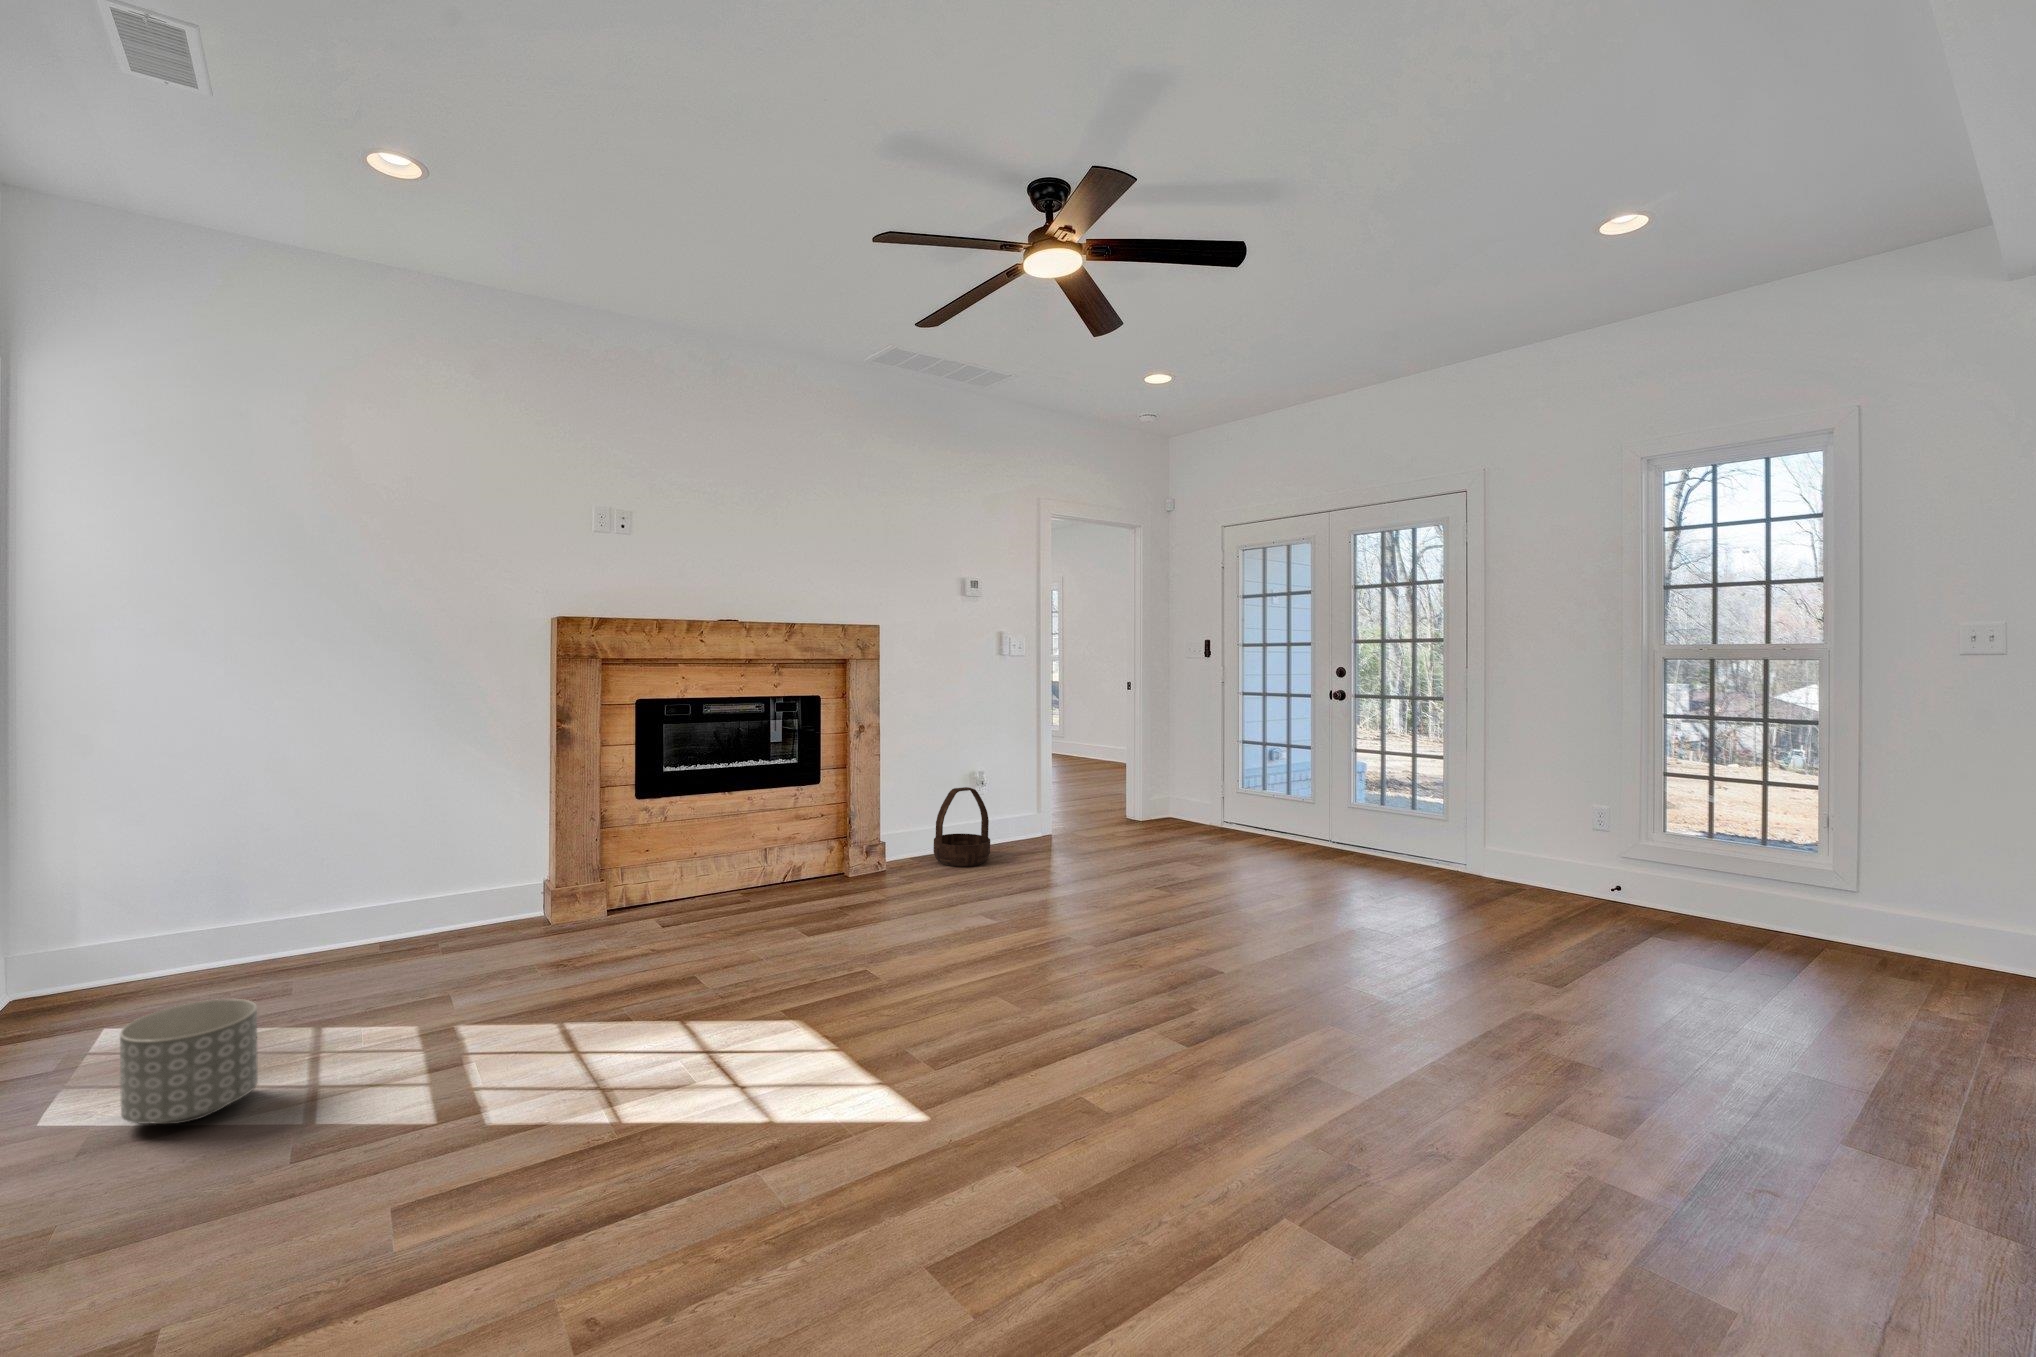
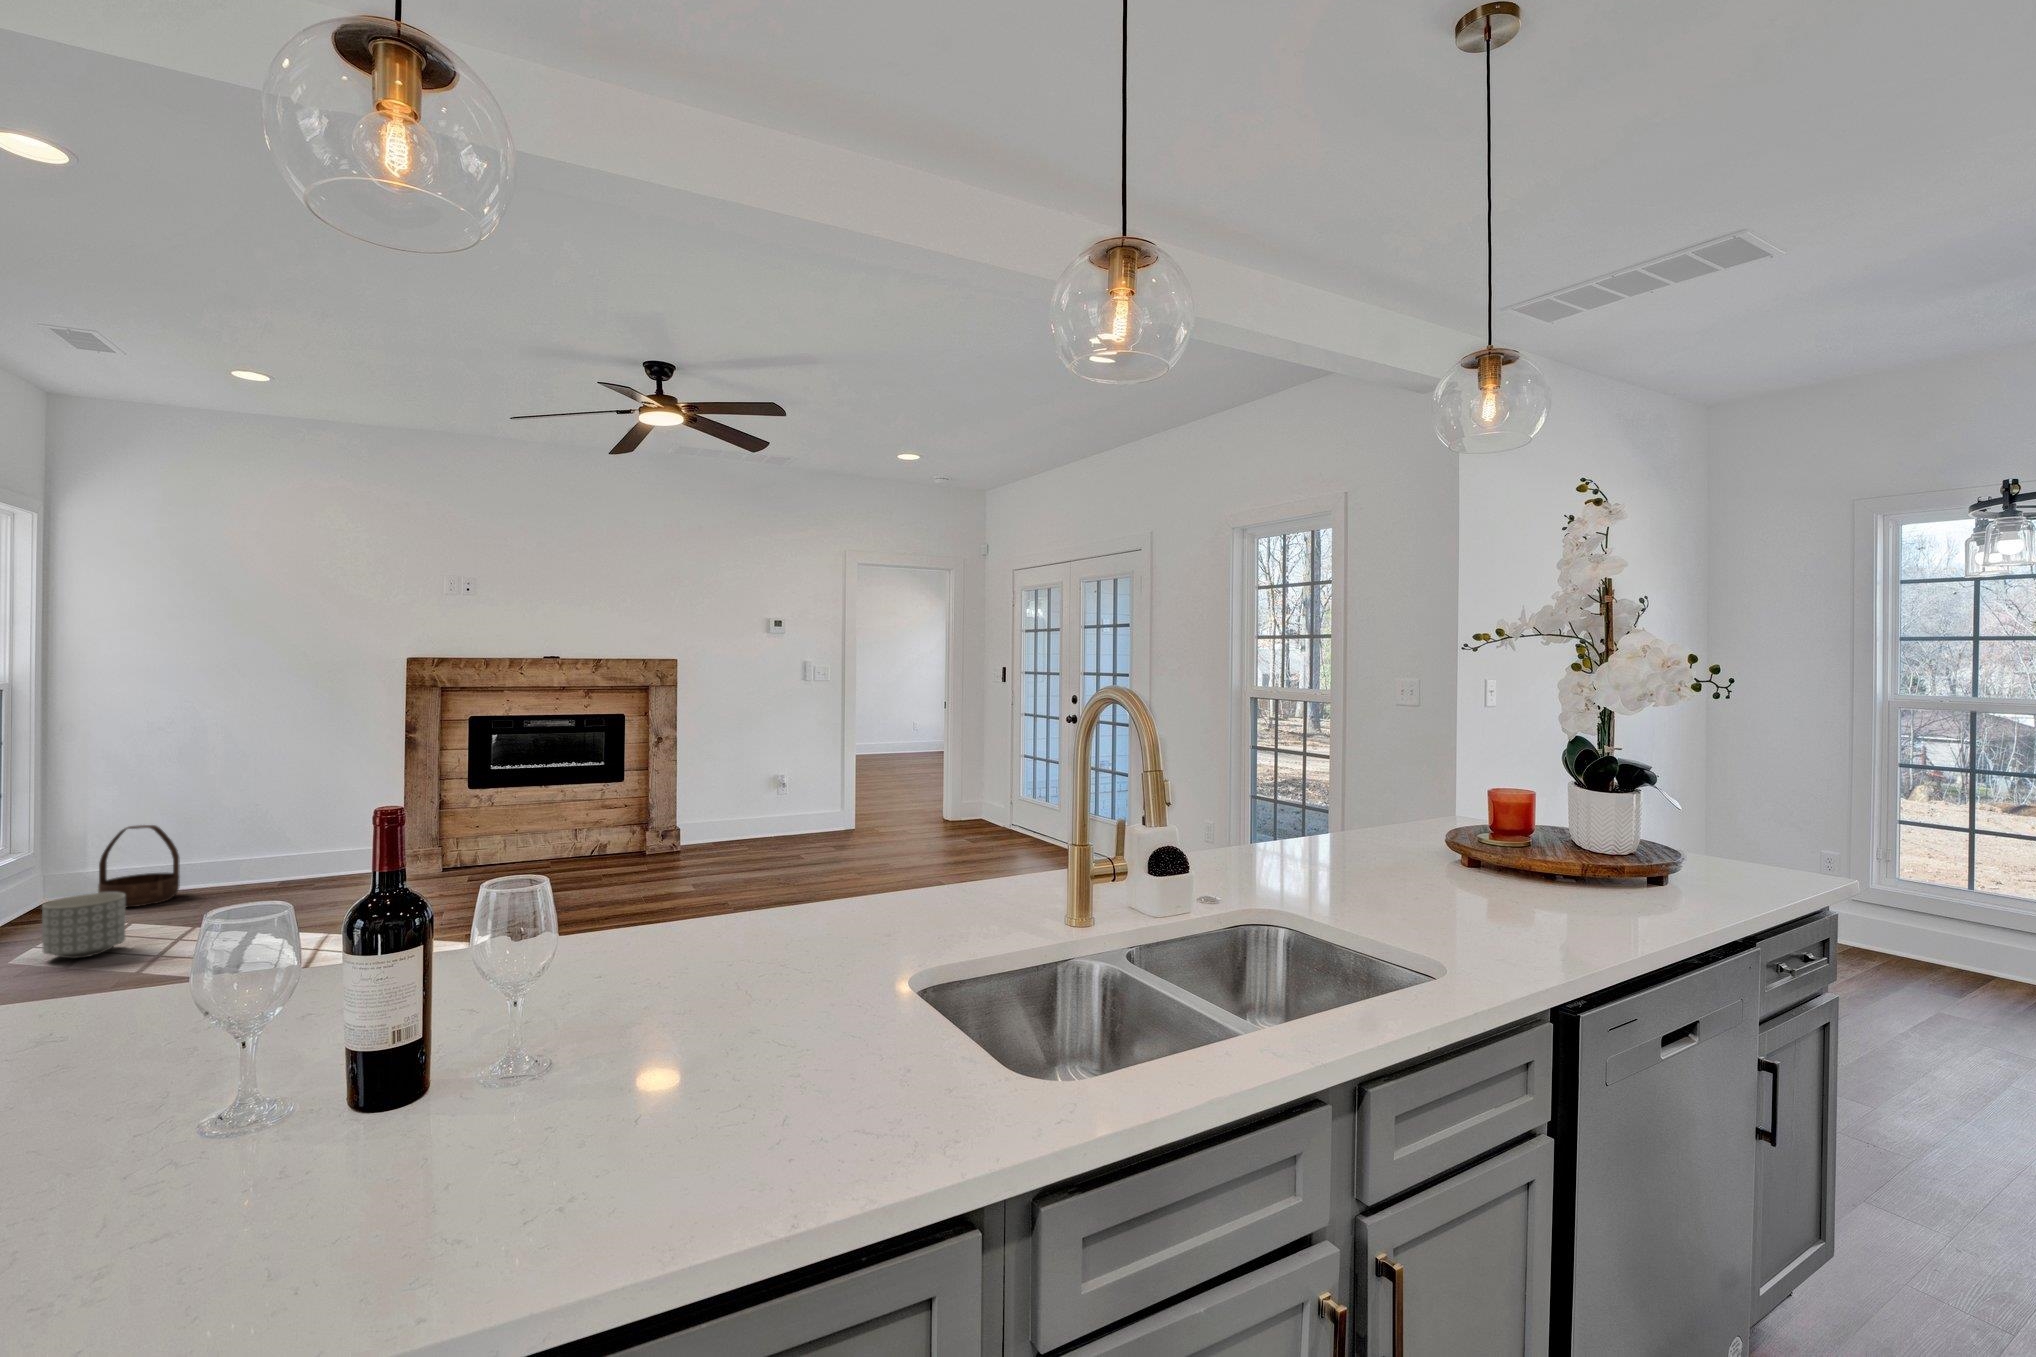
basket: present [933,787,990,867] -> present [98,825,180,907]

